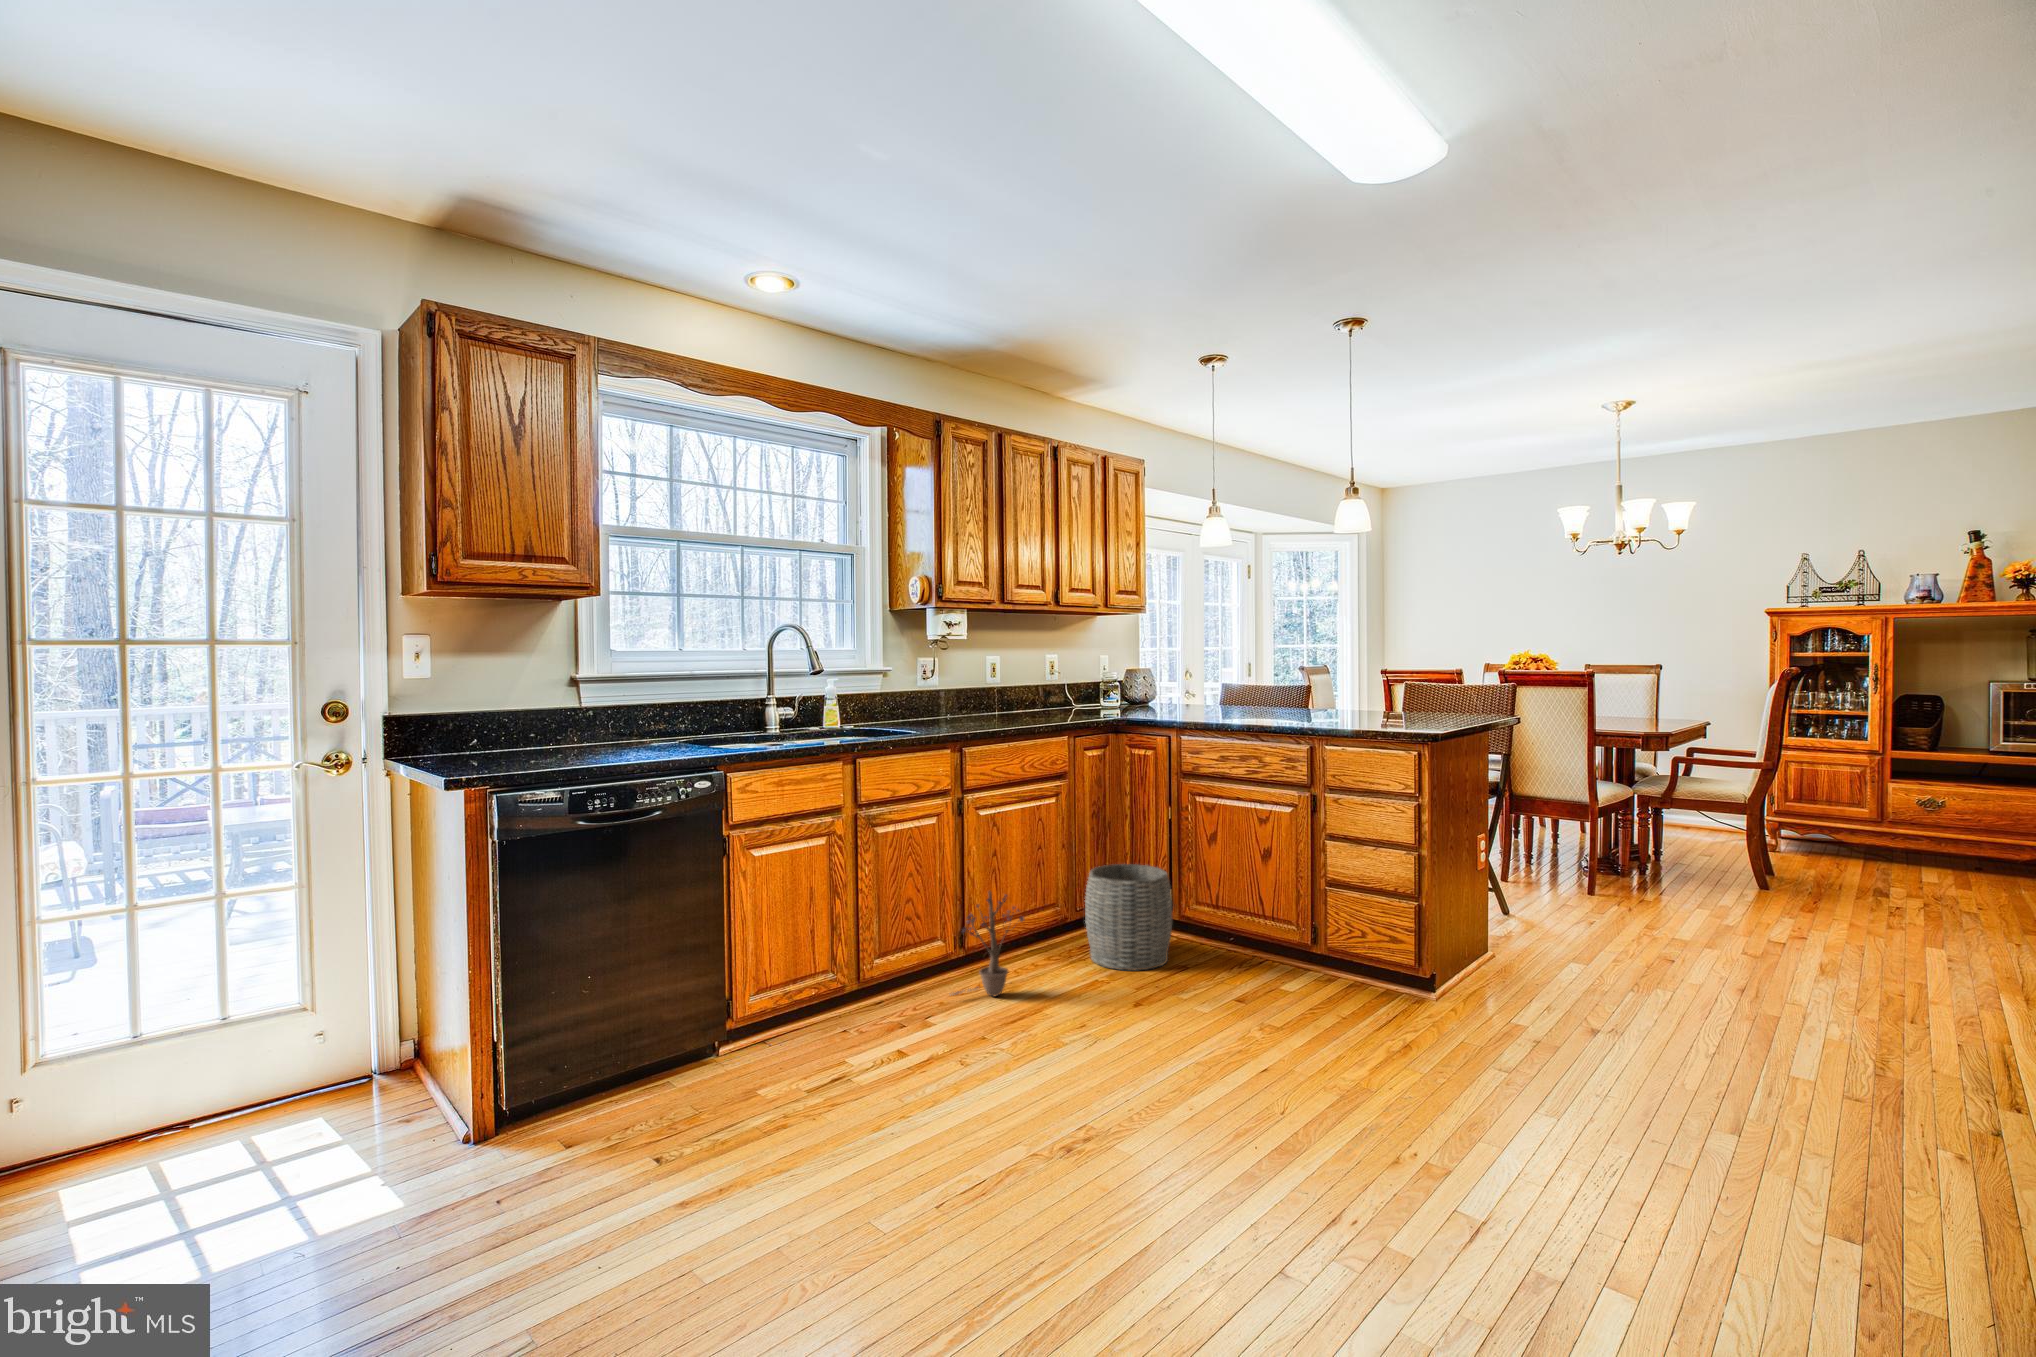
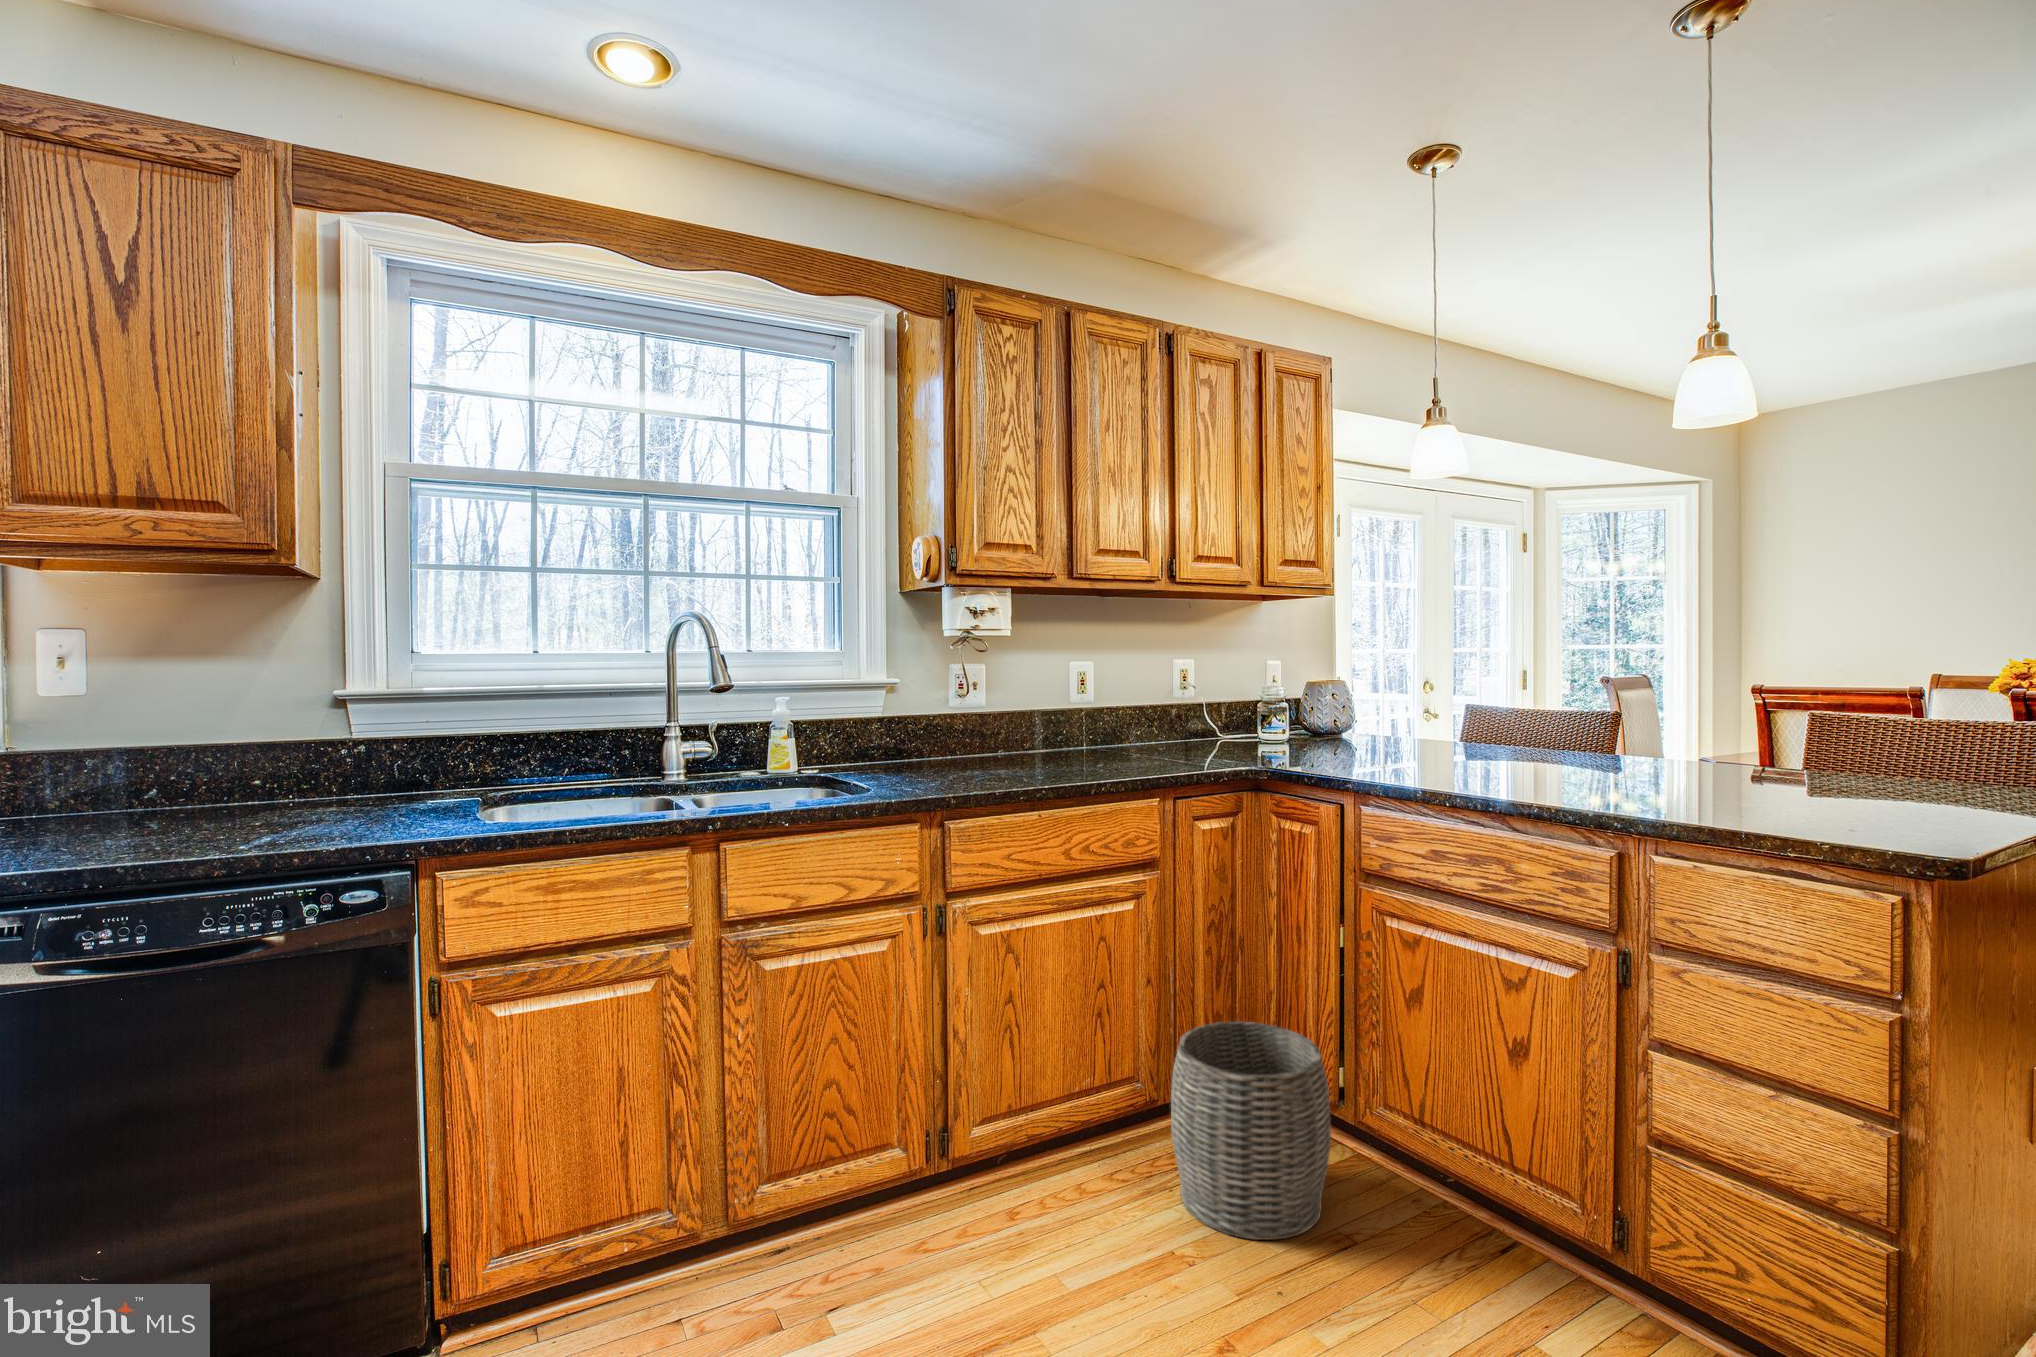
decorative plant: present [952,891,1024,997] -> none [887,1084,1027,1276]

